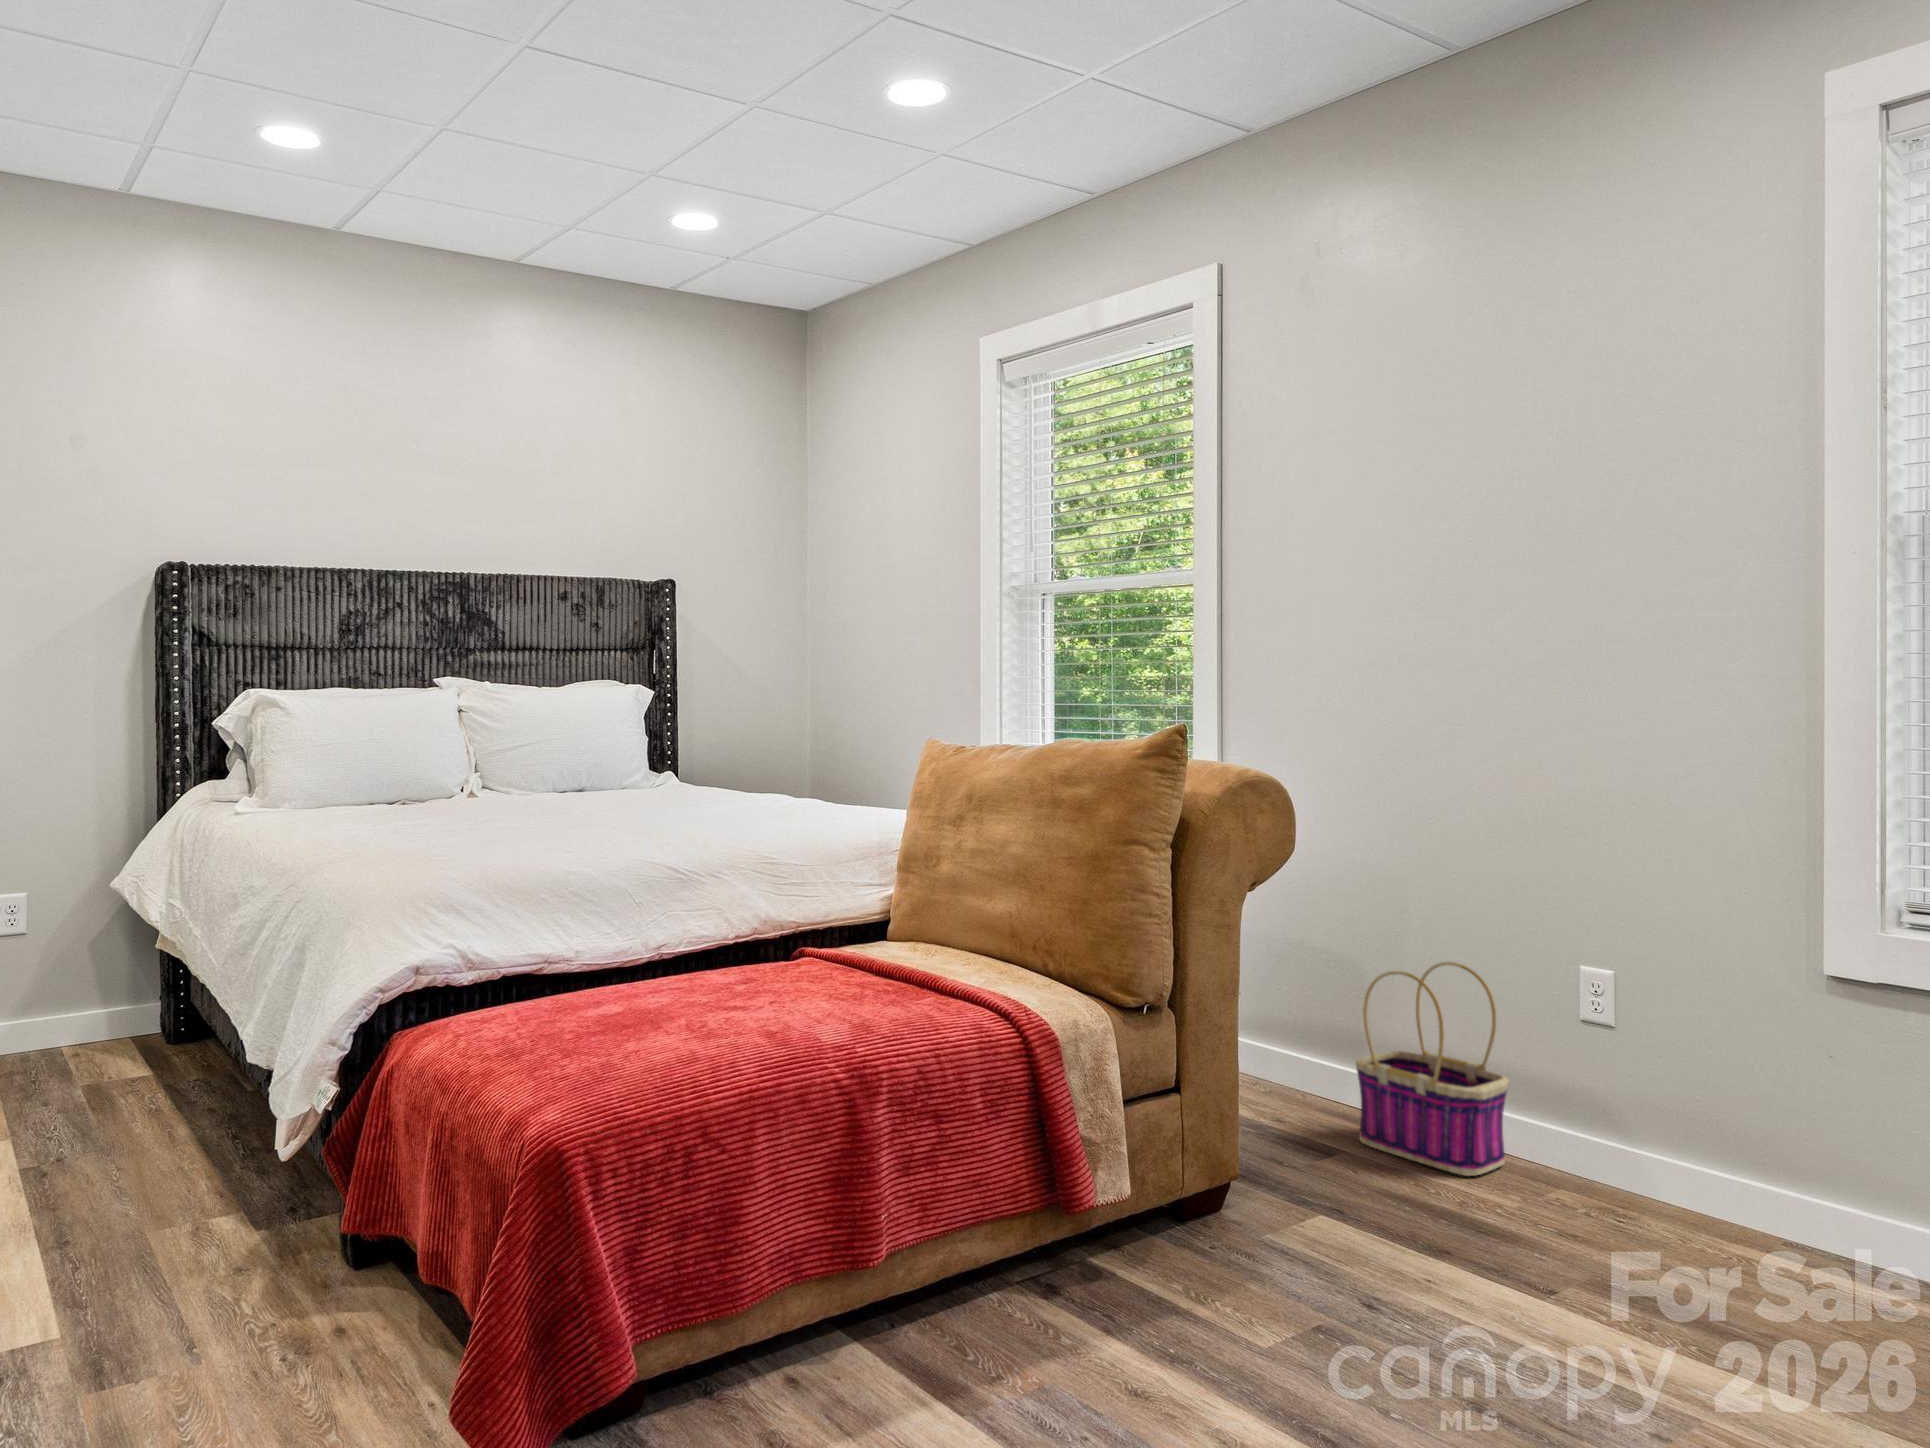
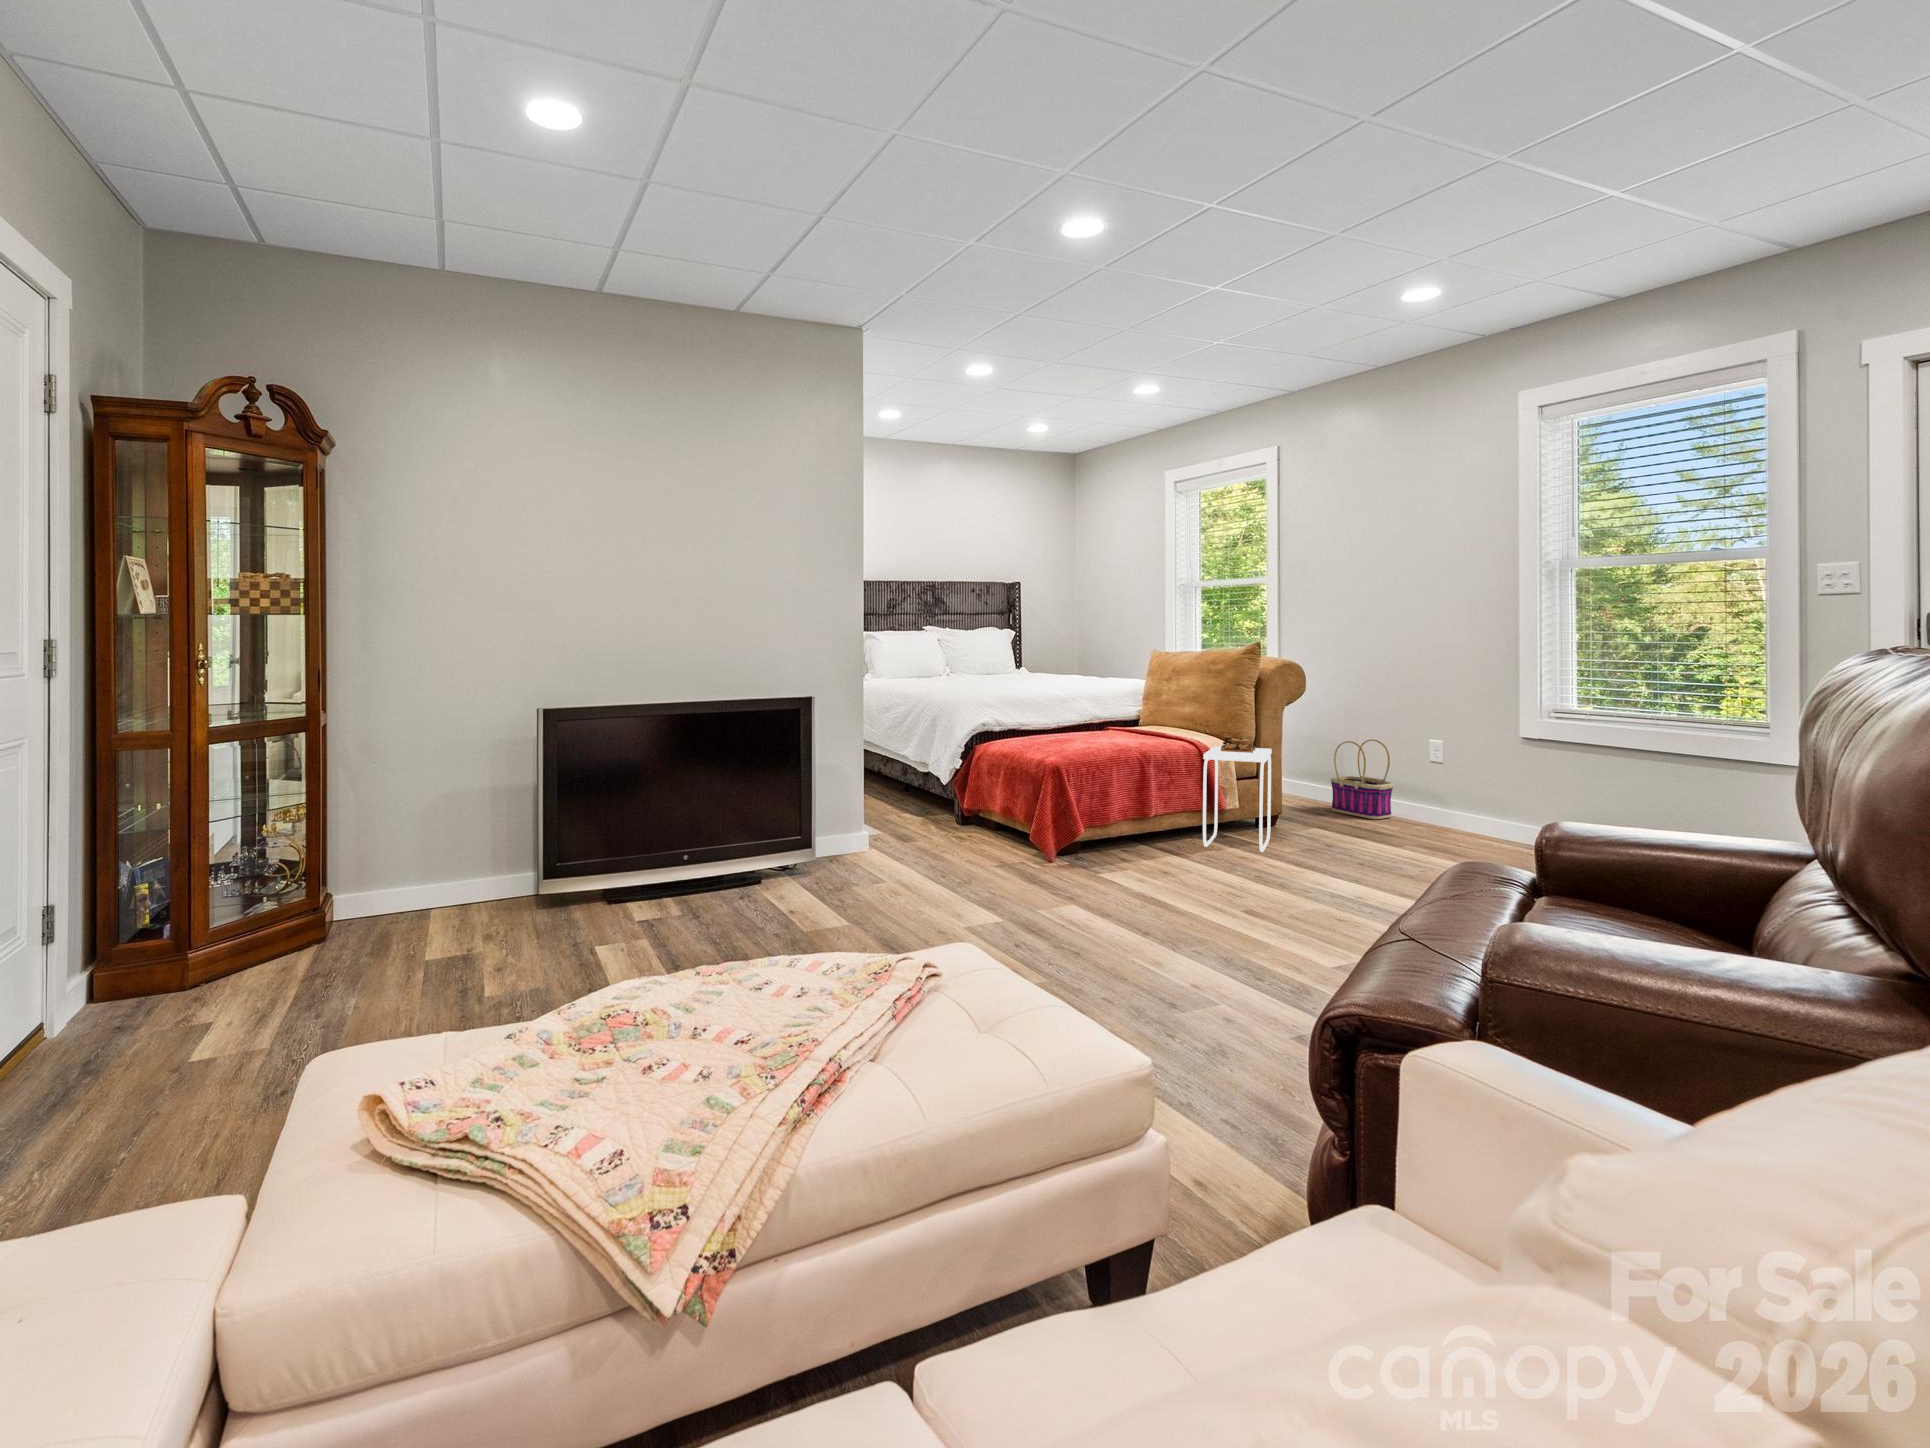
side table: none [1022,1008,1219,1379] -> present [1203,737,1272,852]

